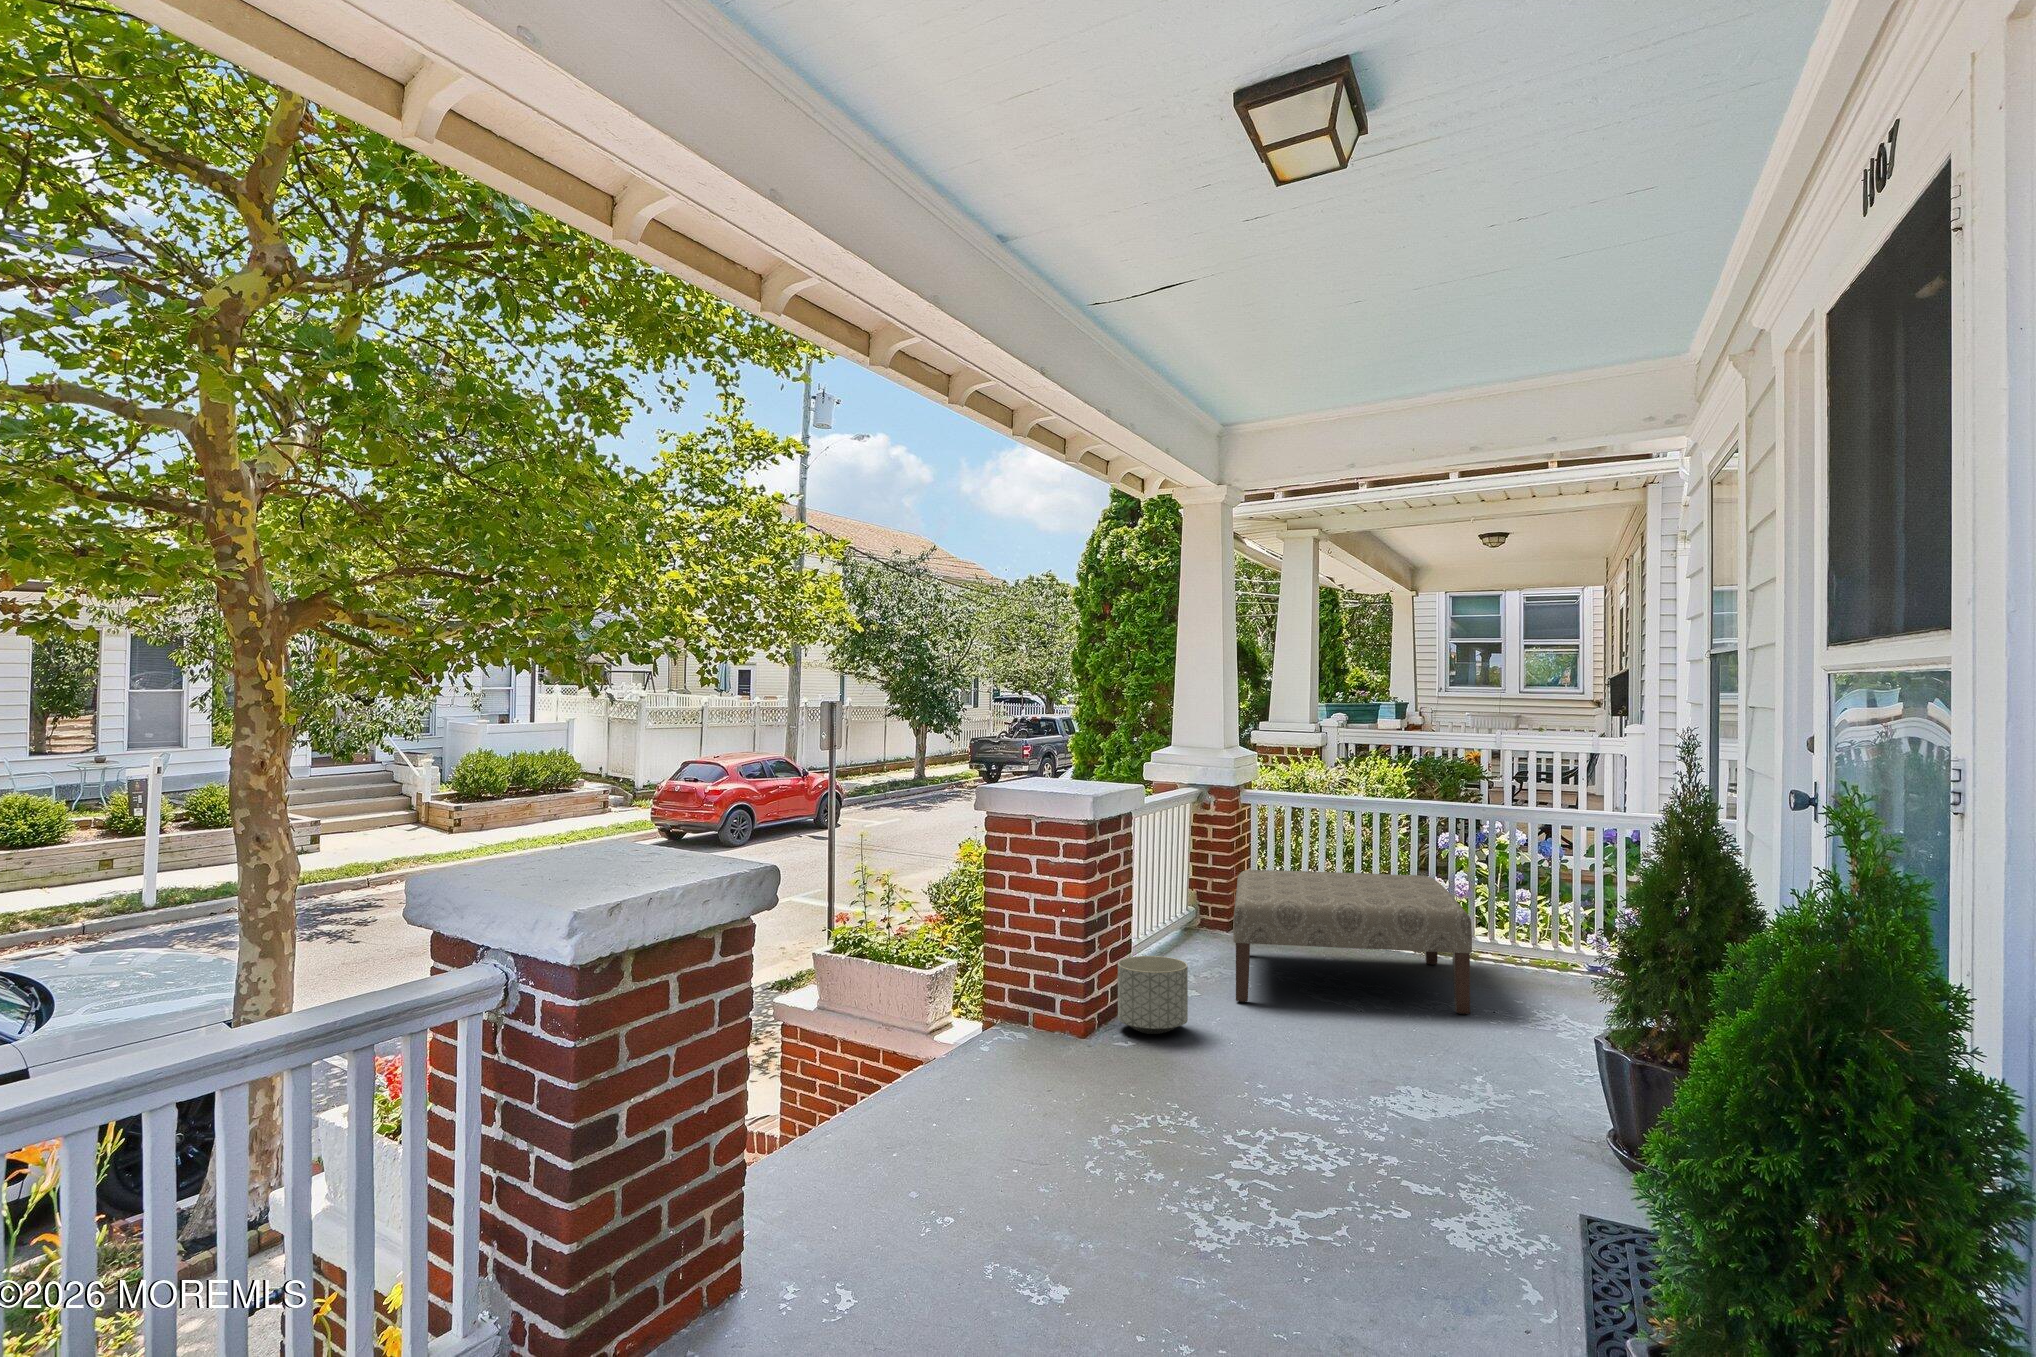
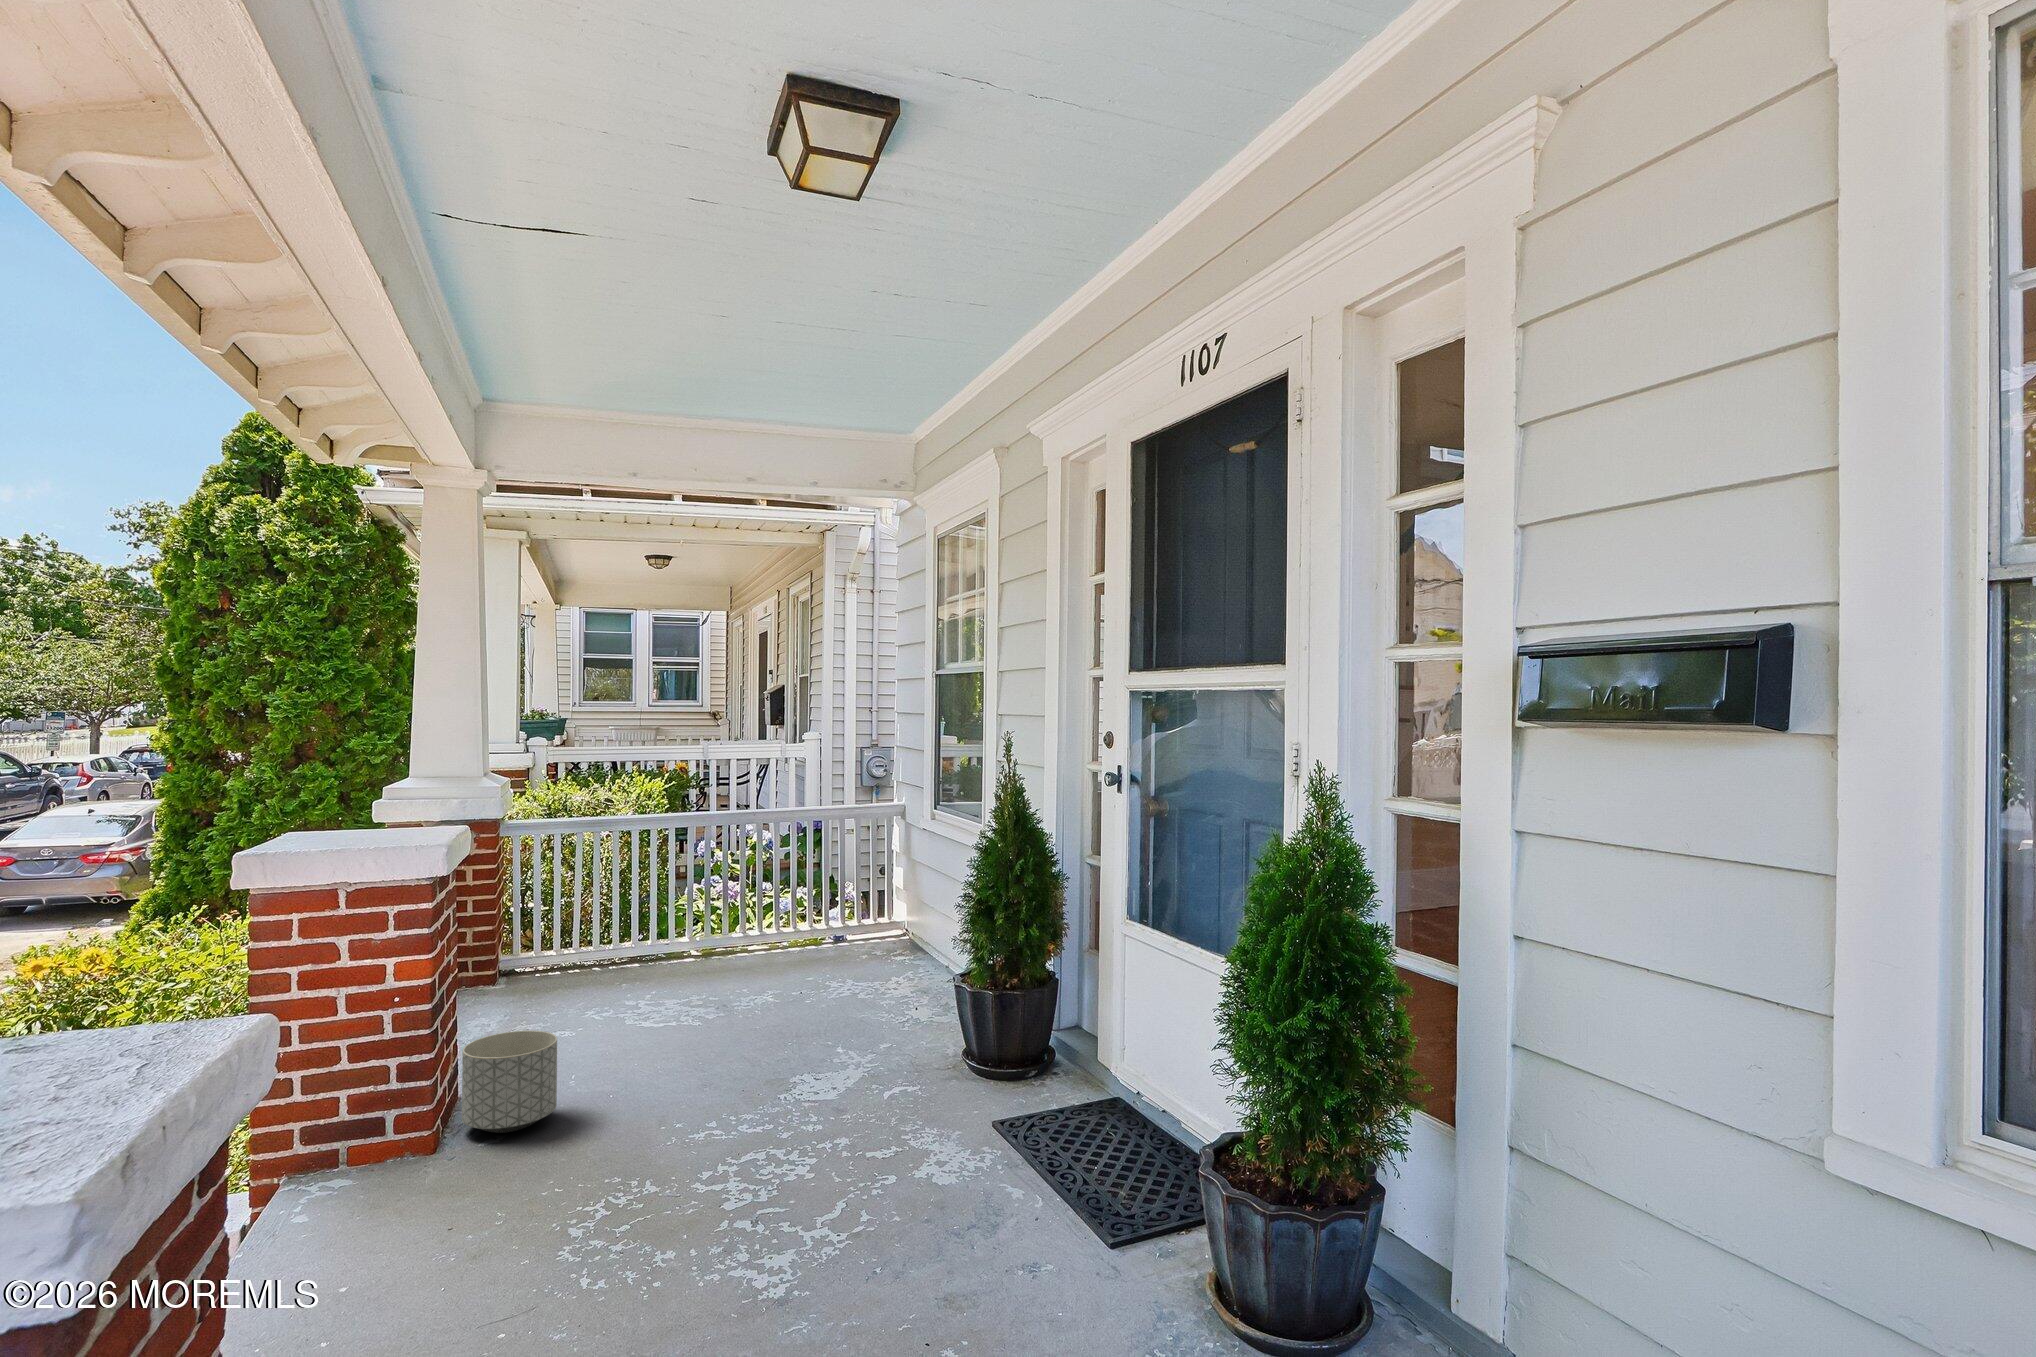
ottoman: present [1233,870,1472,1015] -> none [528,889,818,1062]

